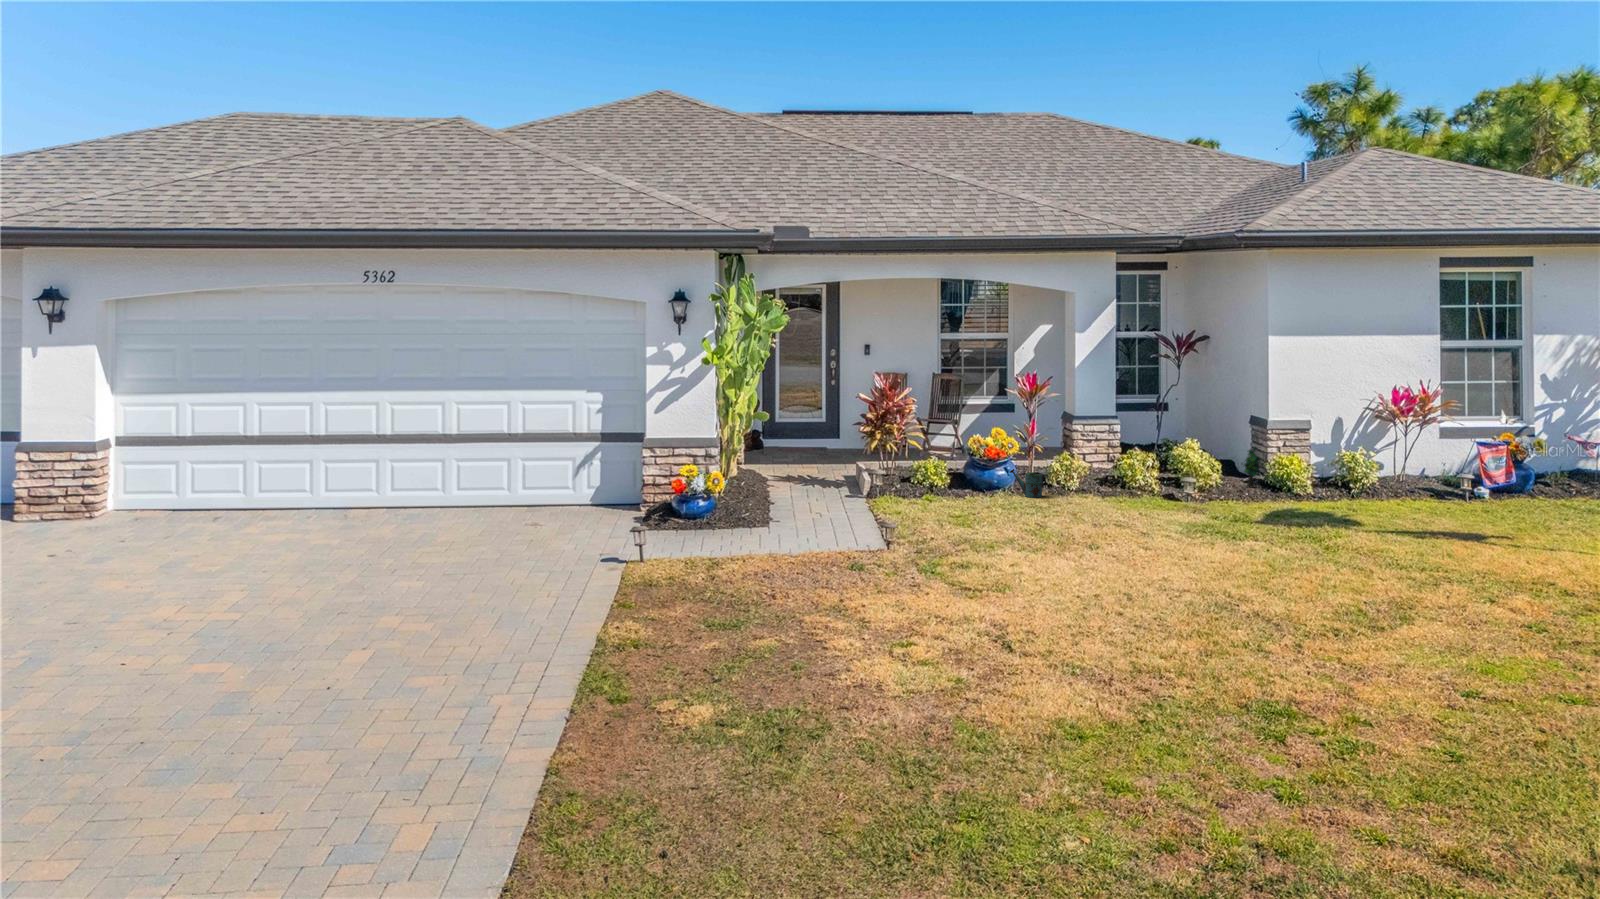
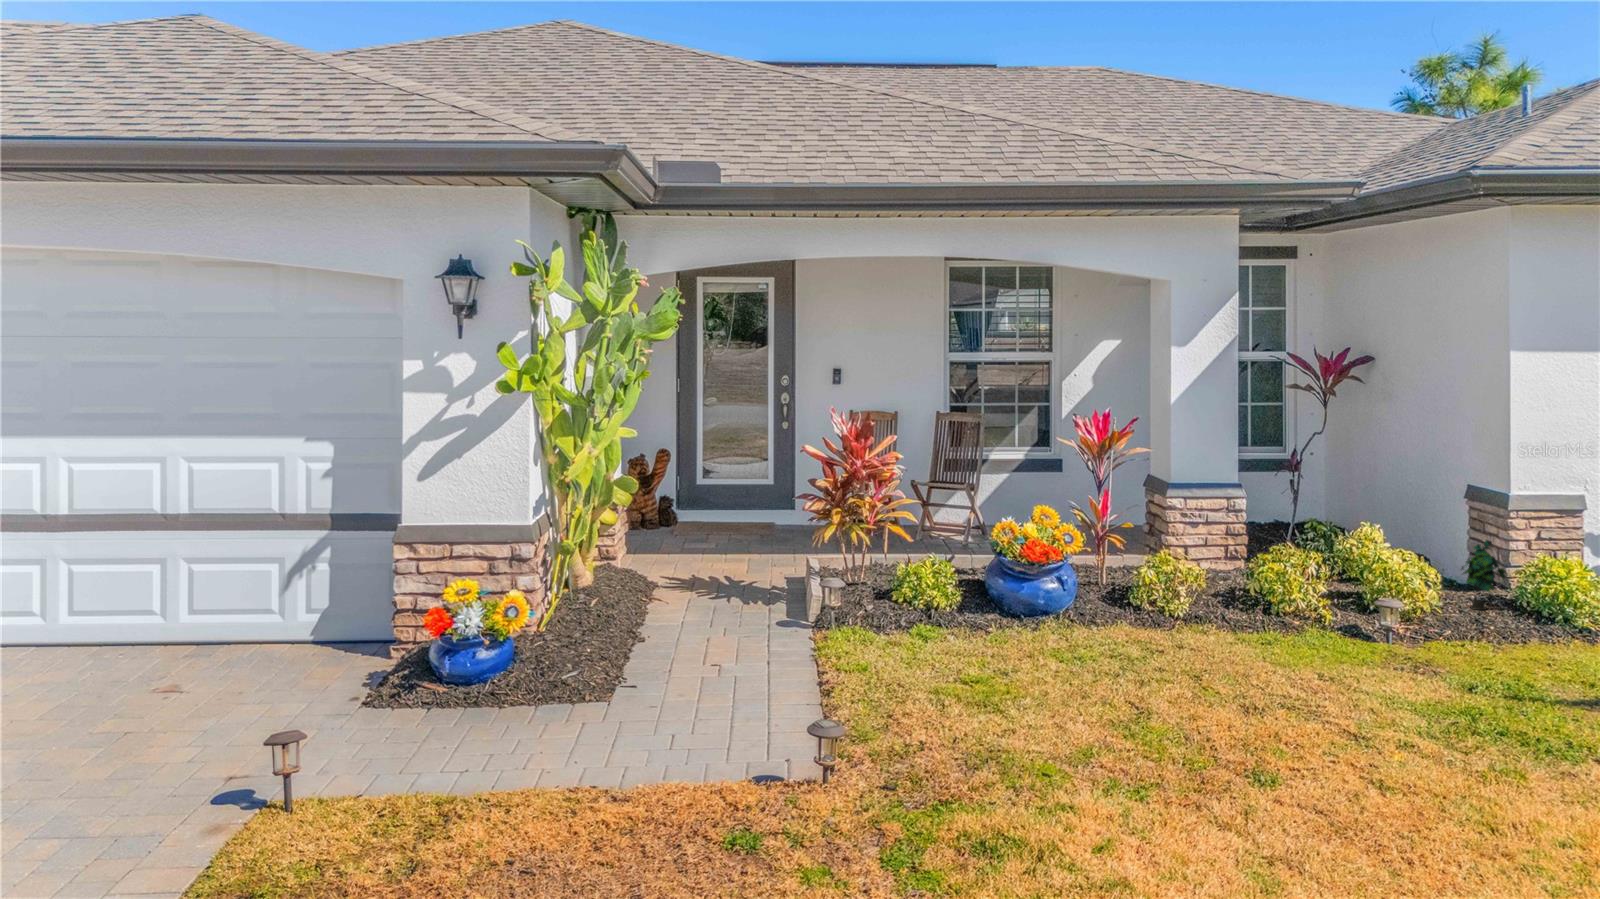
watering can: present [1010,469,1047,498] -> none [1066,578,1137,630]

